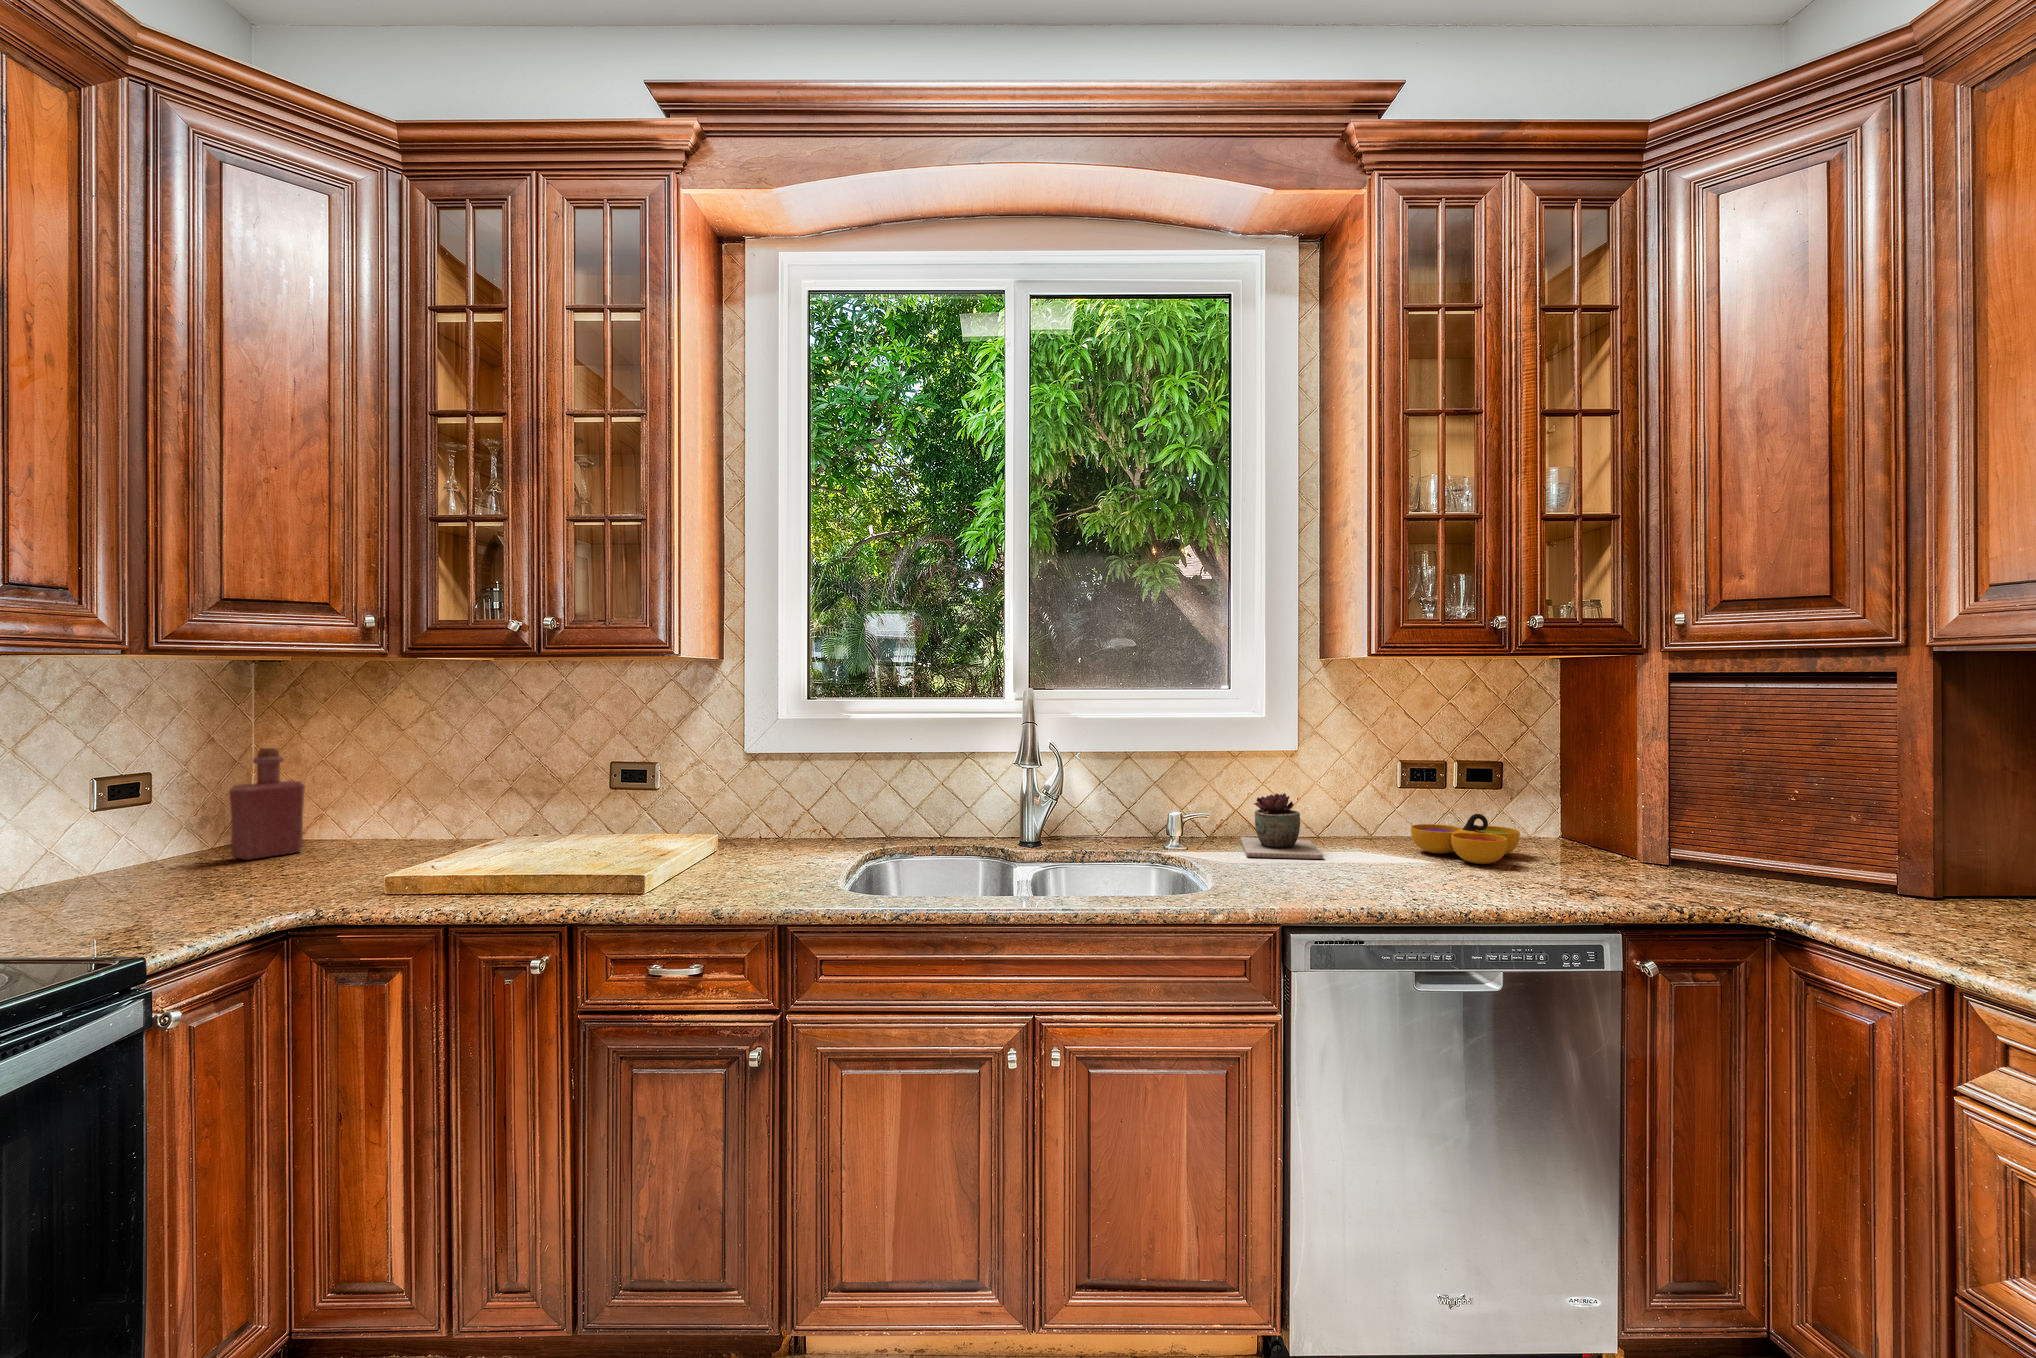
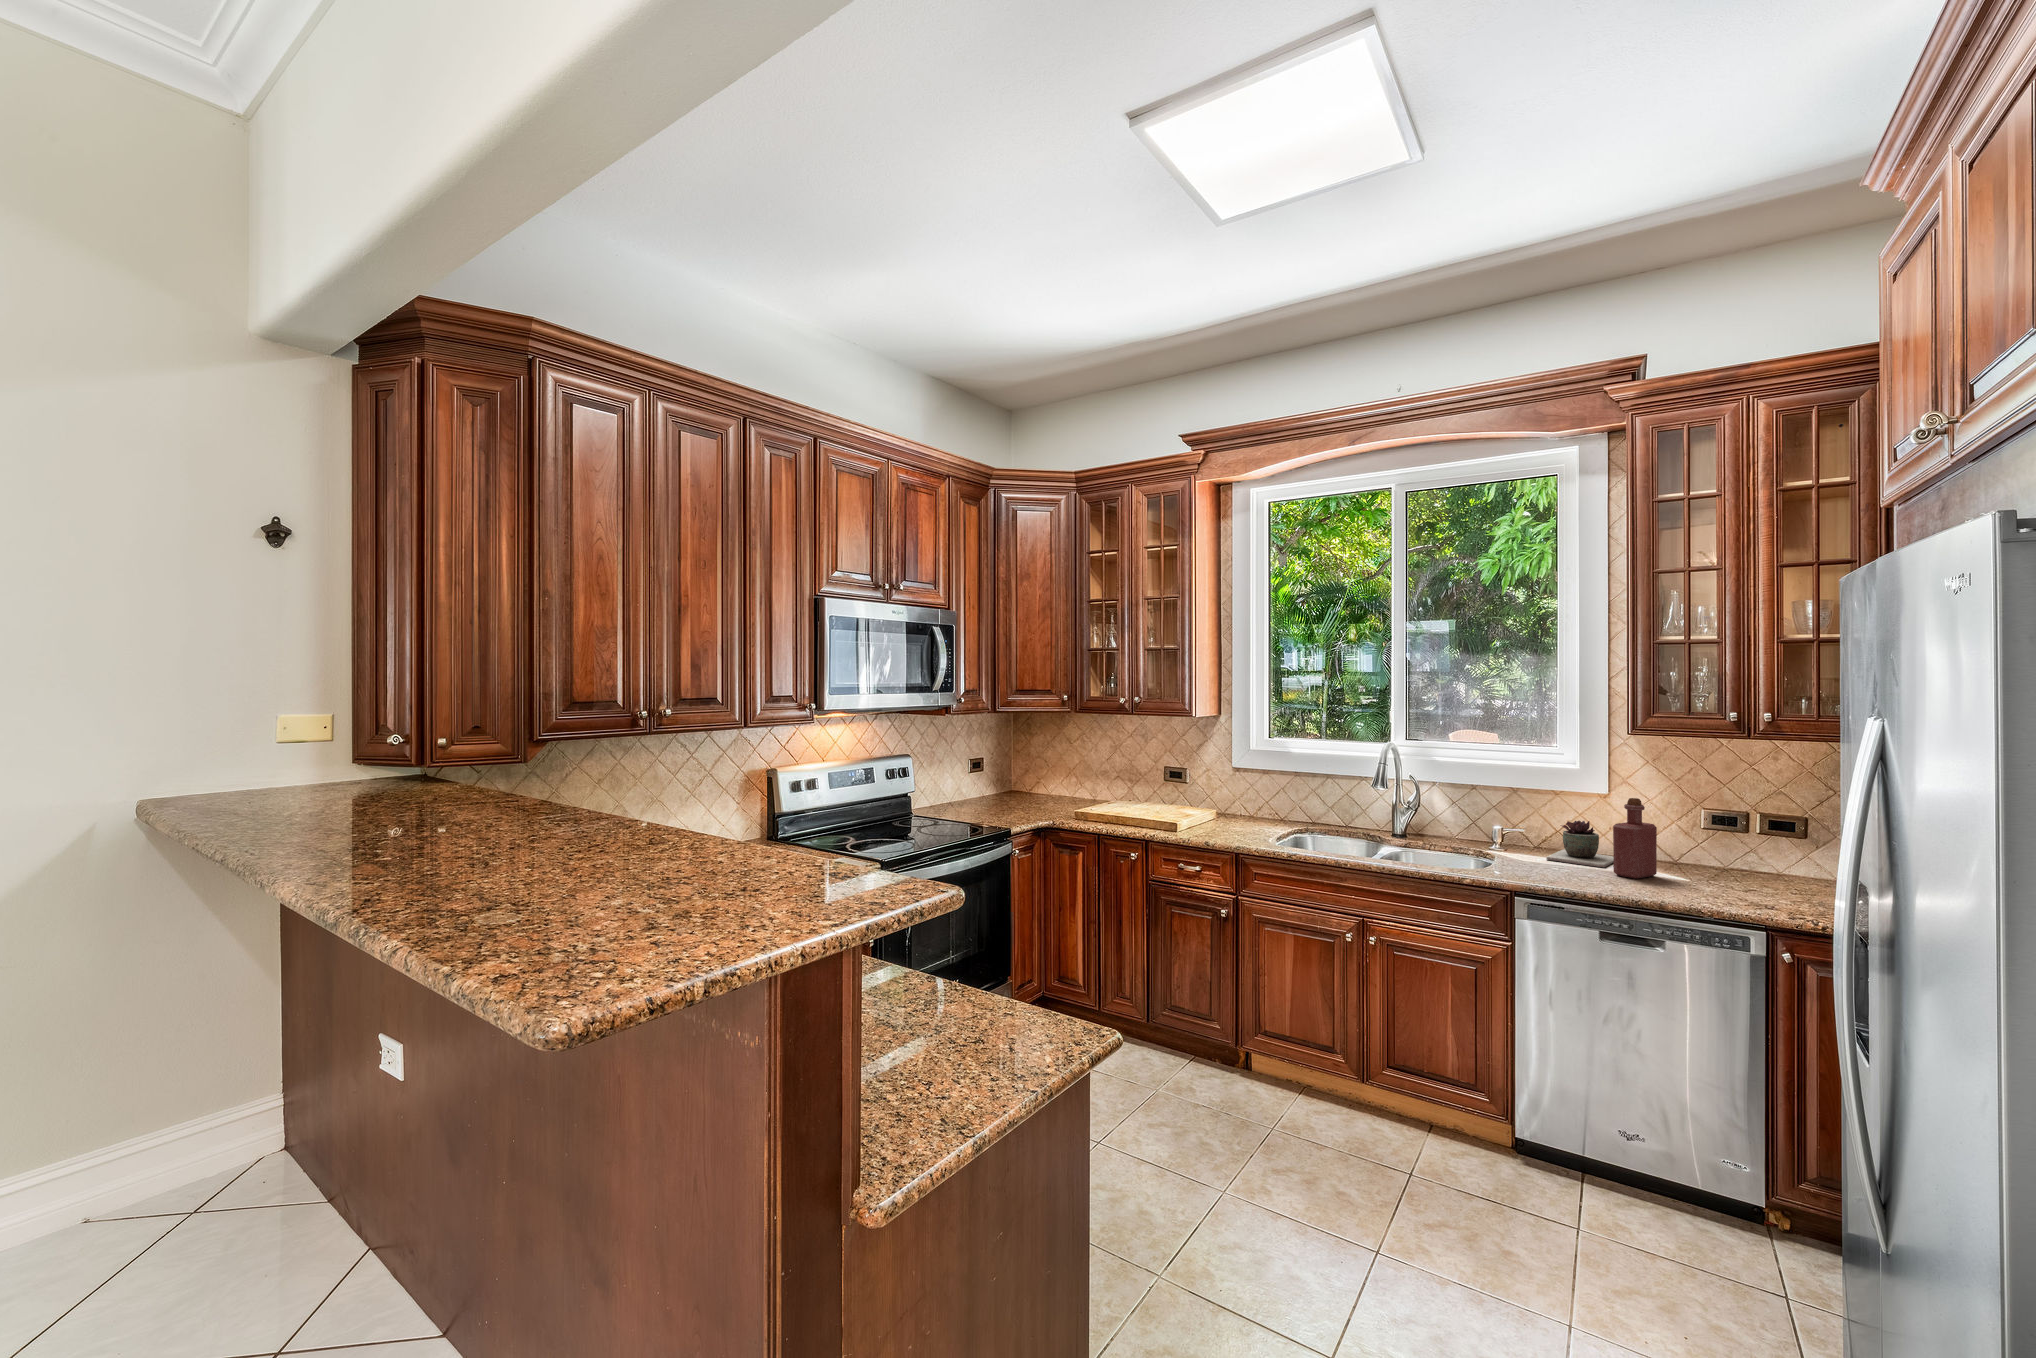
bottle: present [229,748,305,860] -> present [1613,798,1657,879]
decorative bowl: present [1411,814,1520,864] -> none [1693,850,1790,886]

